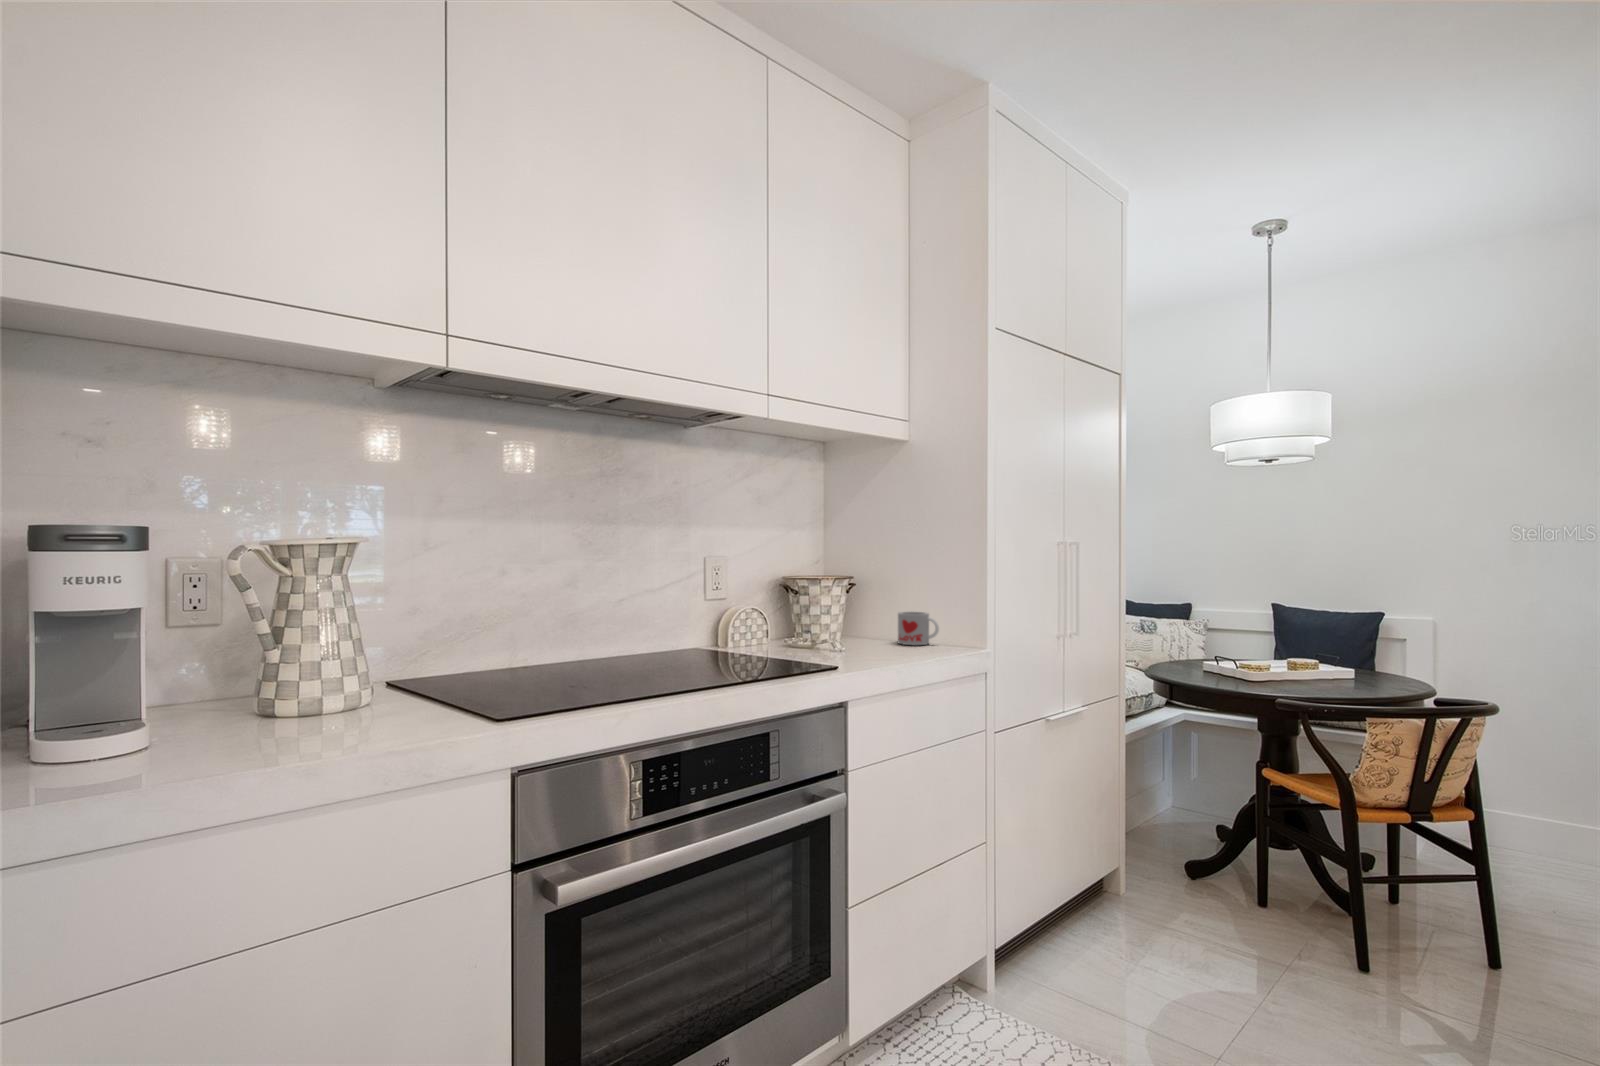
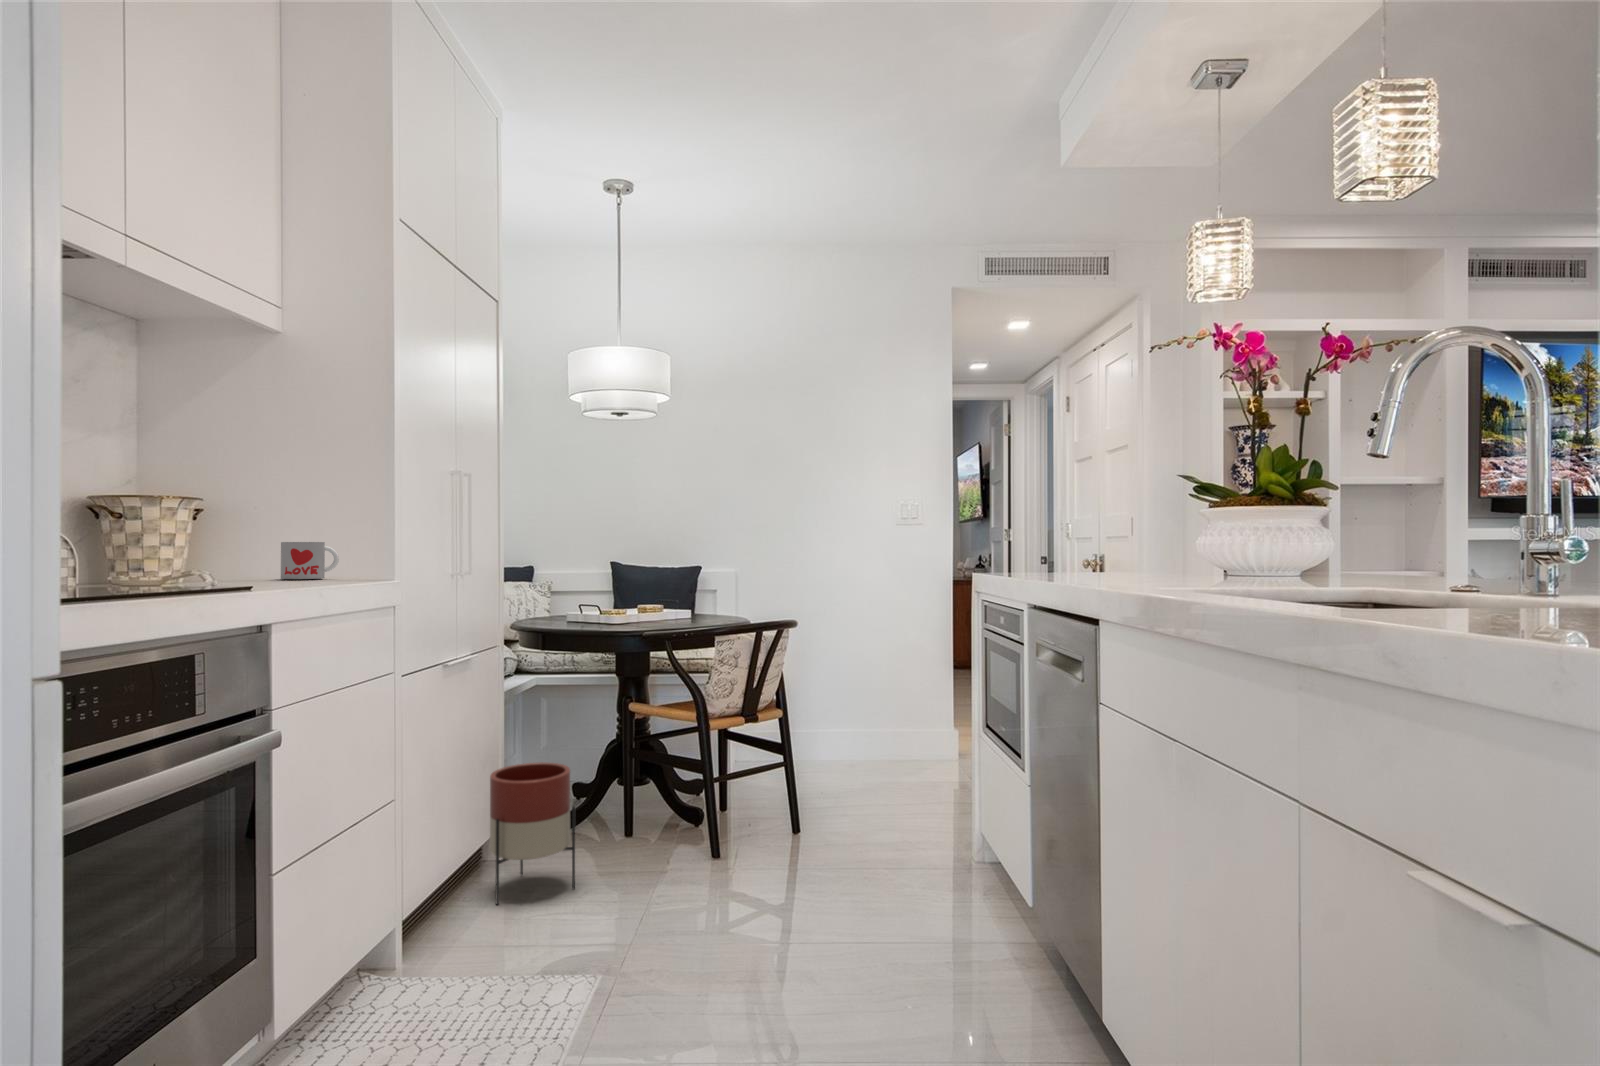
planter: none [1091,825,1180,979] -> present [489,762,575,905]

